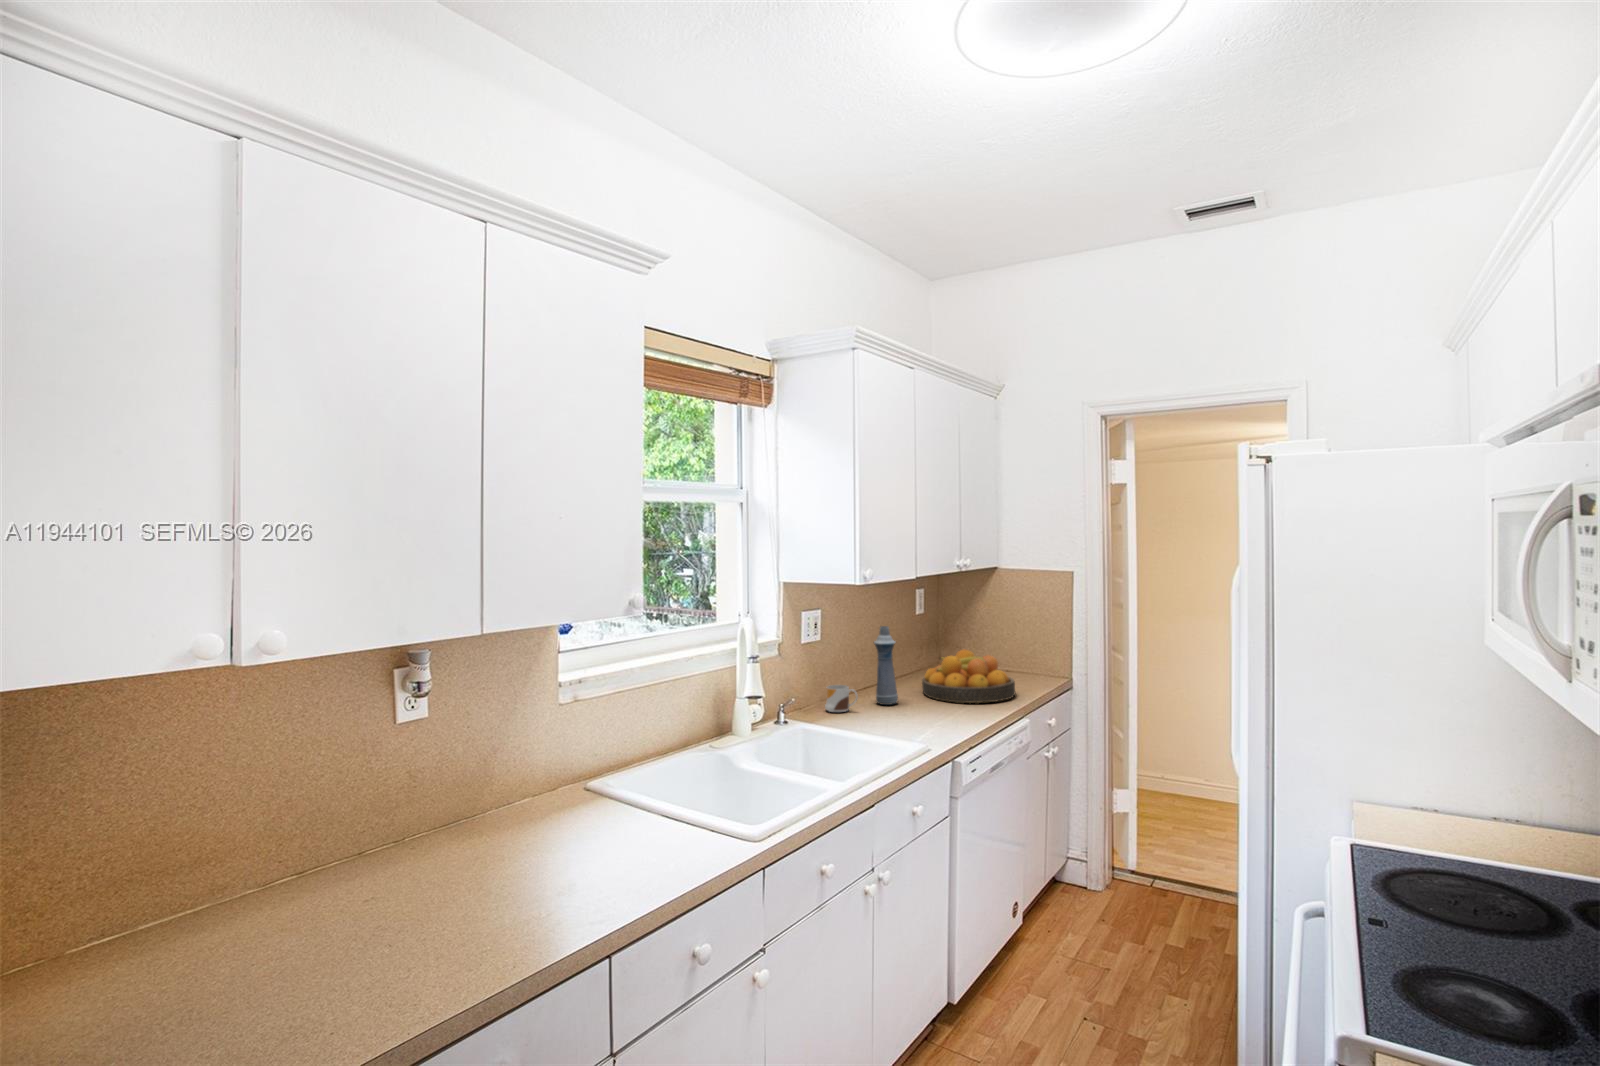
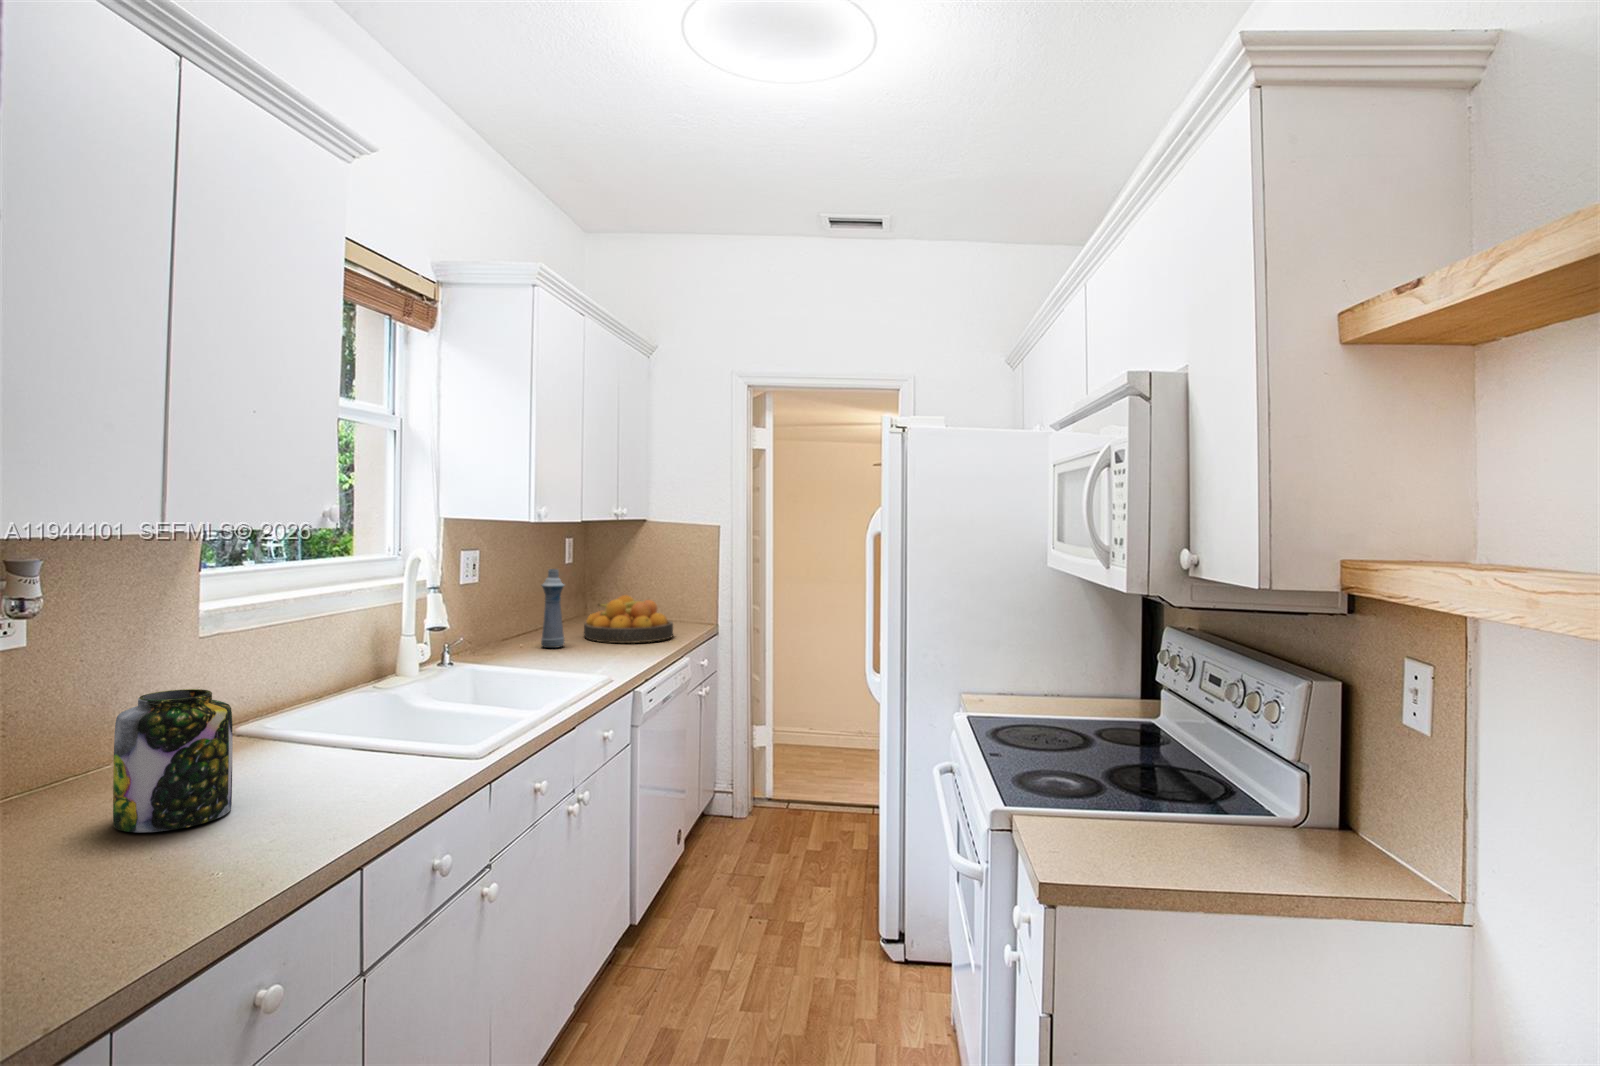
mug: present [825,685,858,712] -> none [489,628,527,656]
jar: none [468,762,546,884] -> present [113,689,233,832]

